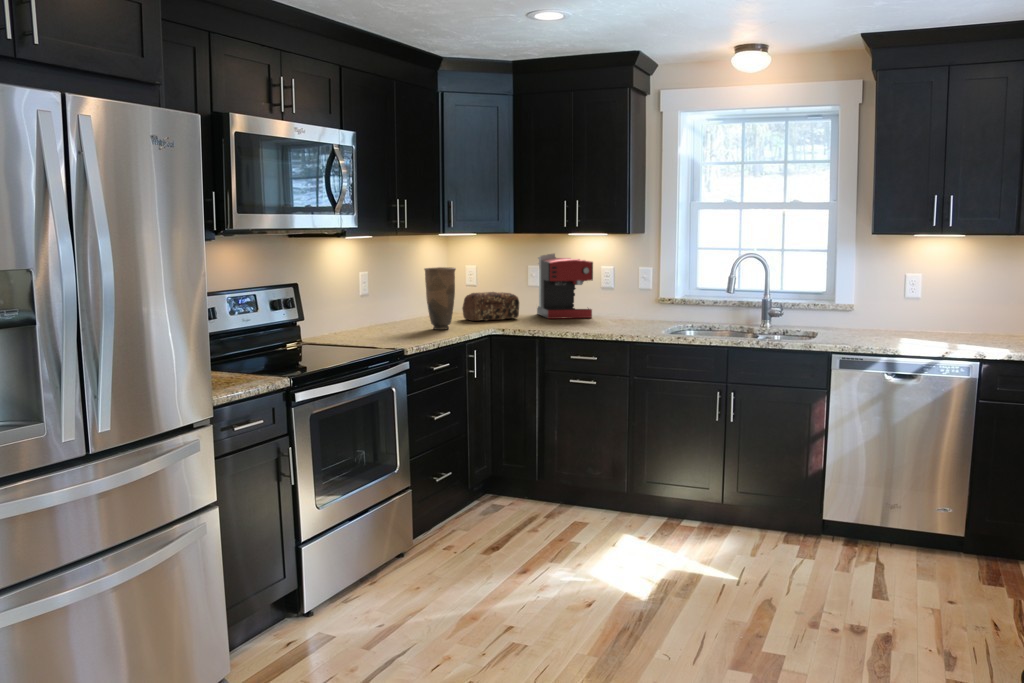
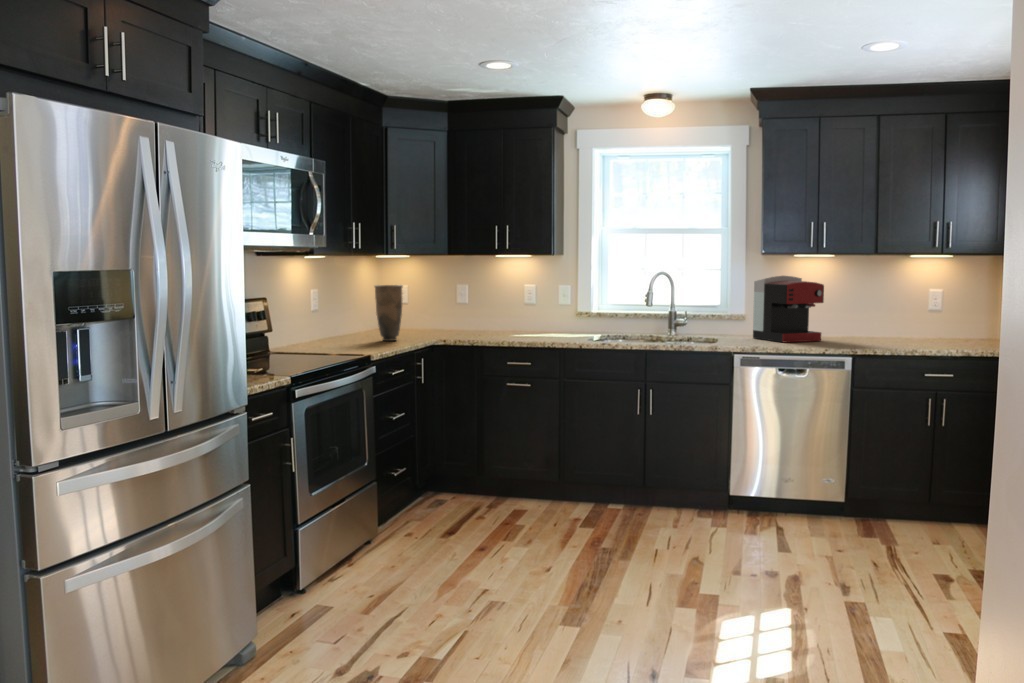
coffee maker: present [537,254,593,319] -> present [753,276,824,343]
bread loaf: present [462,292,519,321] -> none [402,308,454,335]

